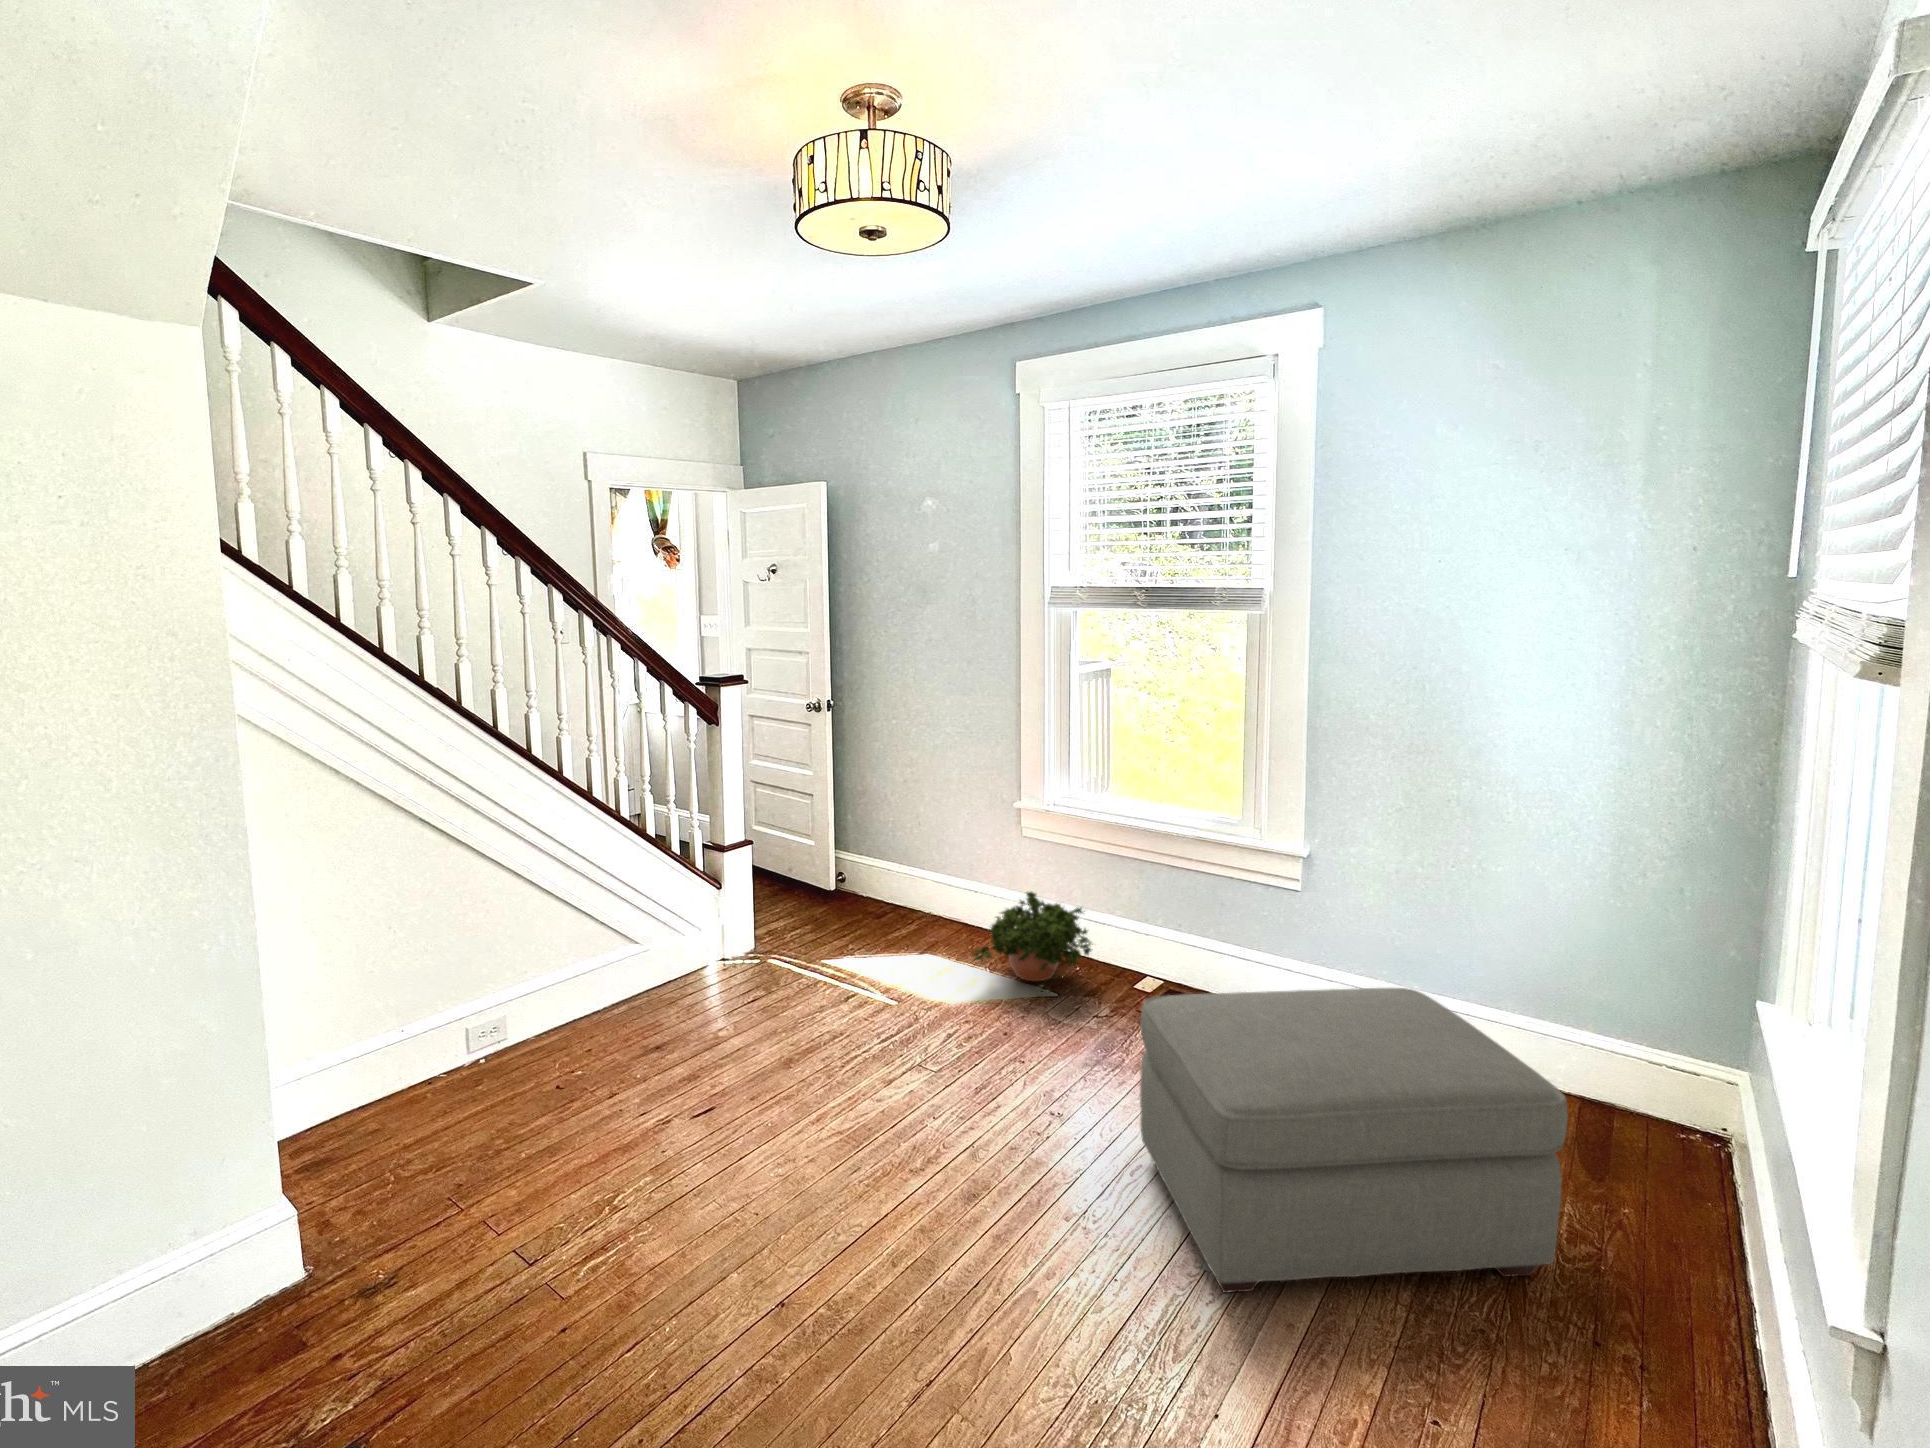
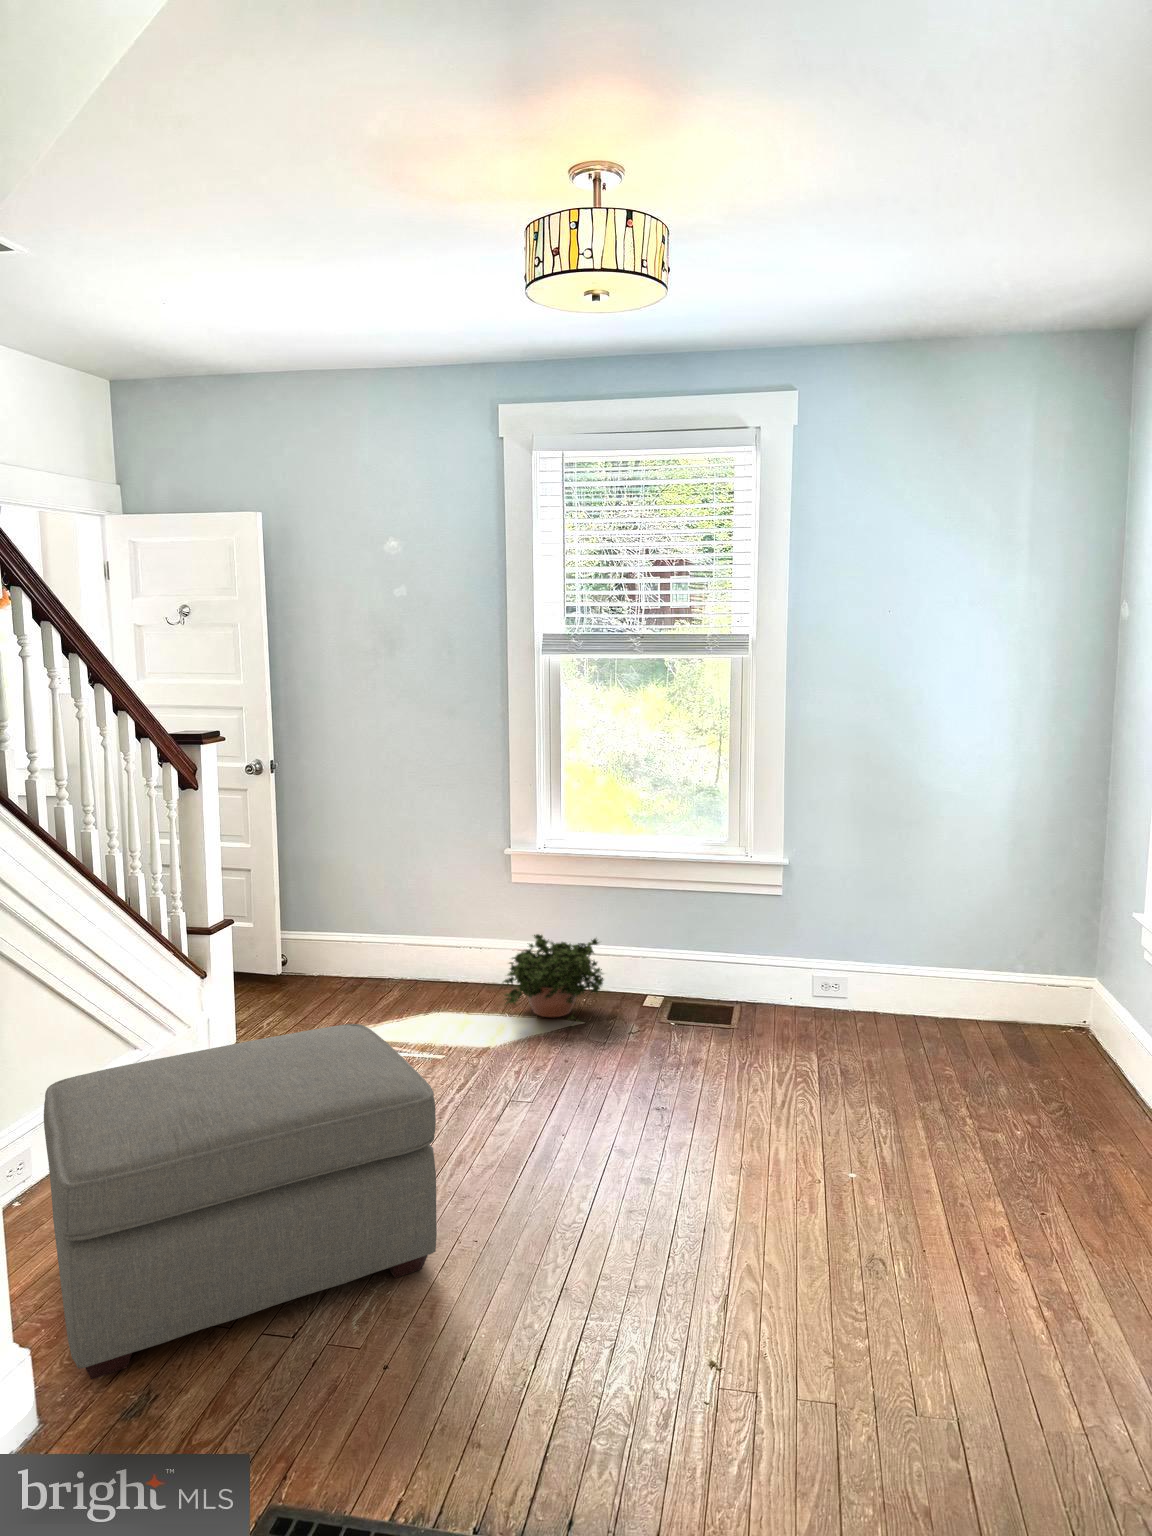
ottoman: present [1140,988,1568,1293] -> present [44,1024,437,1379]

